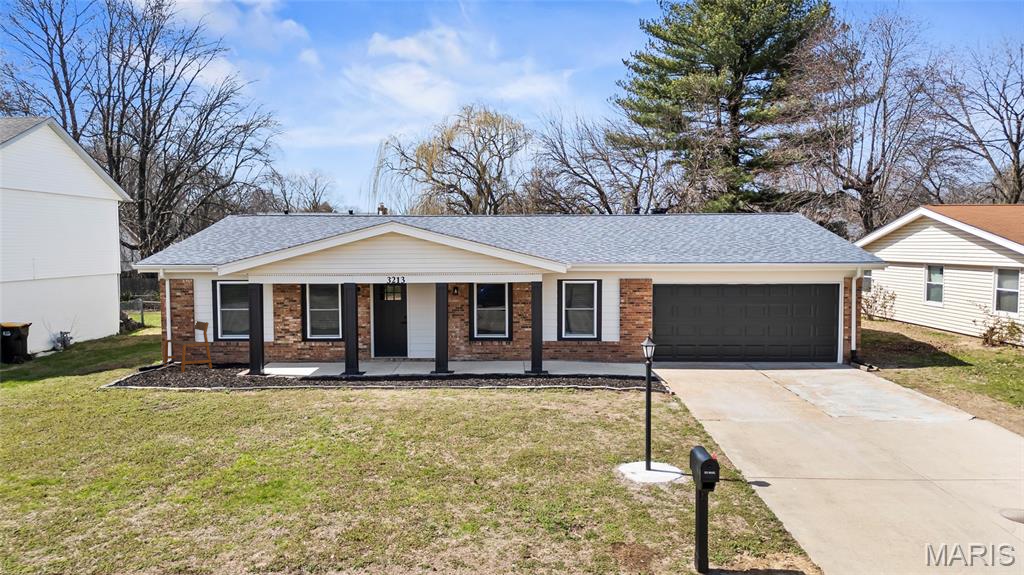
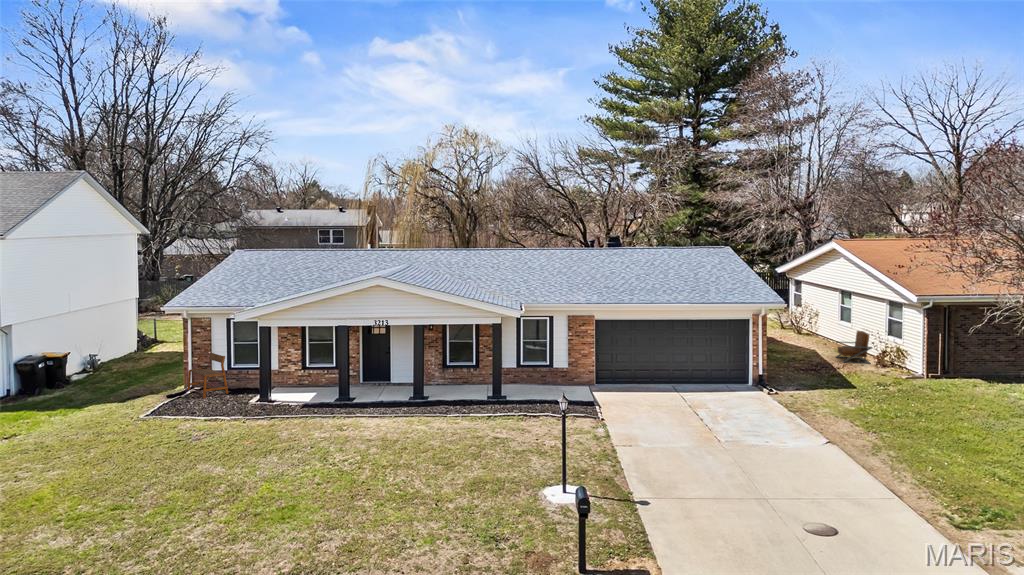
lounge chair: none [940,304,990,343] -> present [836,331,872,364]

